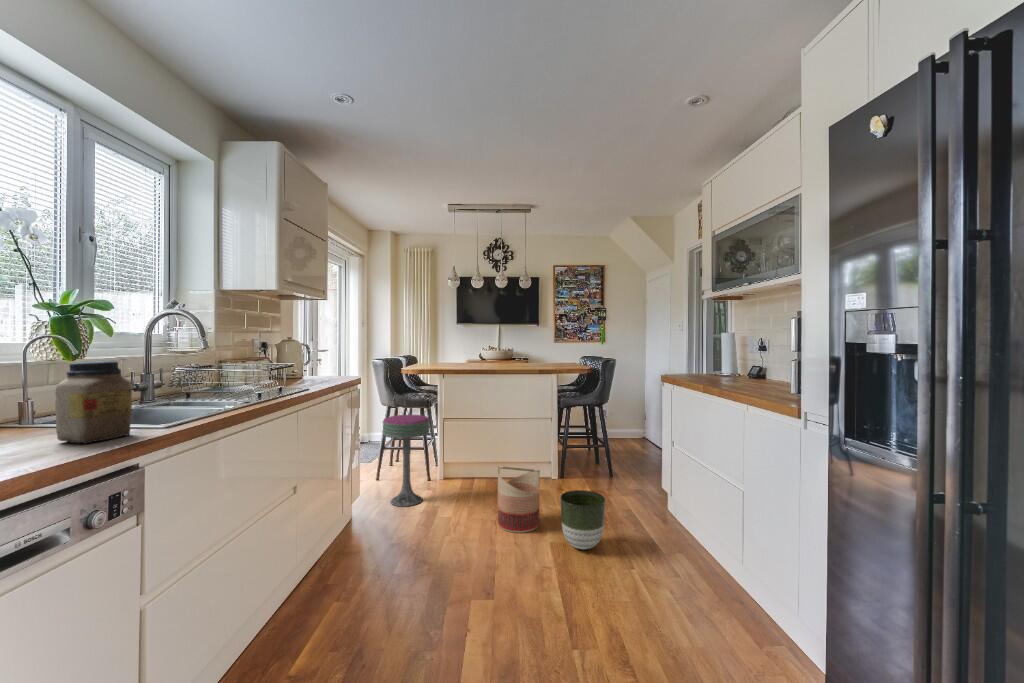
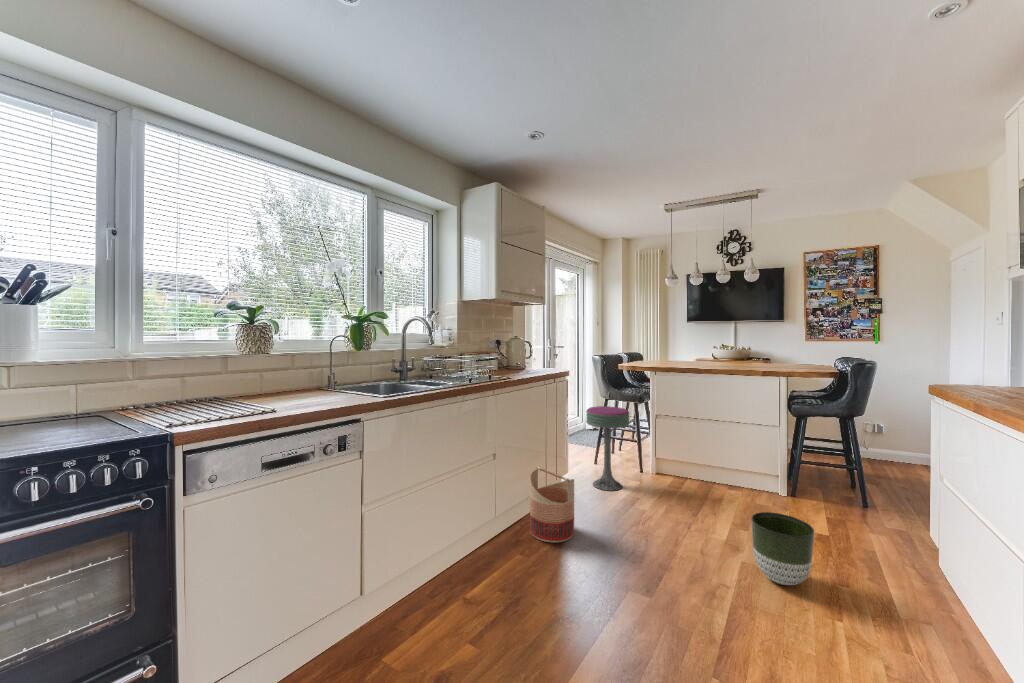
jar: present [55,361,132,444] -> none [327,352,363,403]
basket: present [498,466,540,533] -> present [530,467,574,542]

